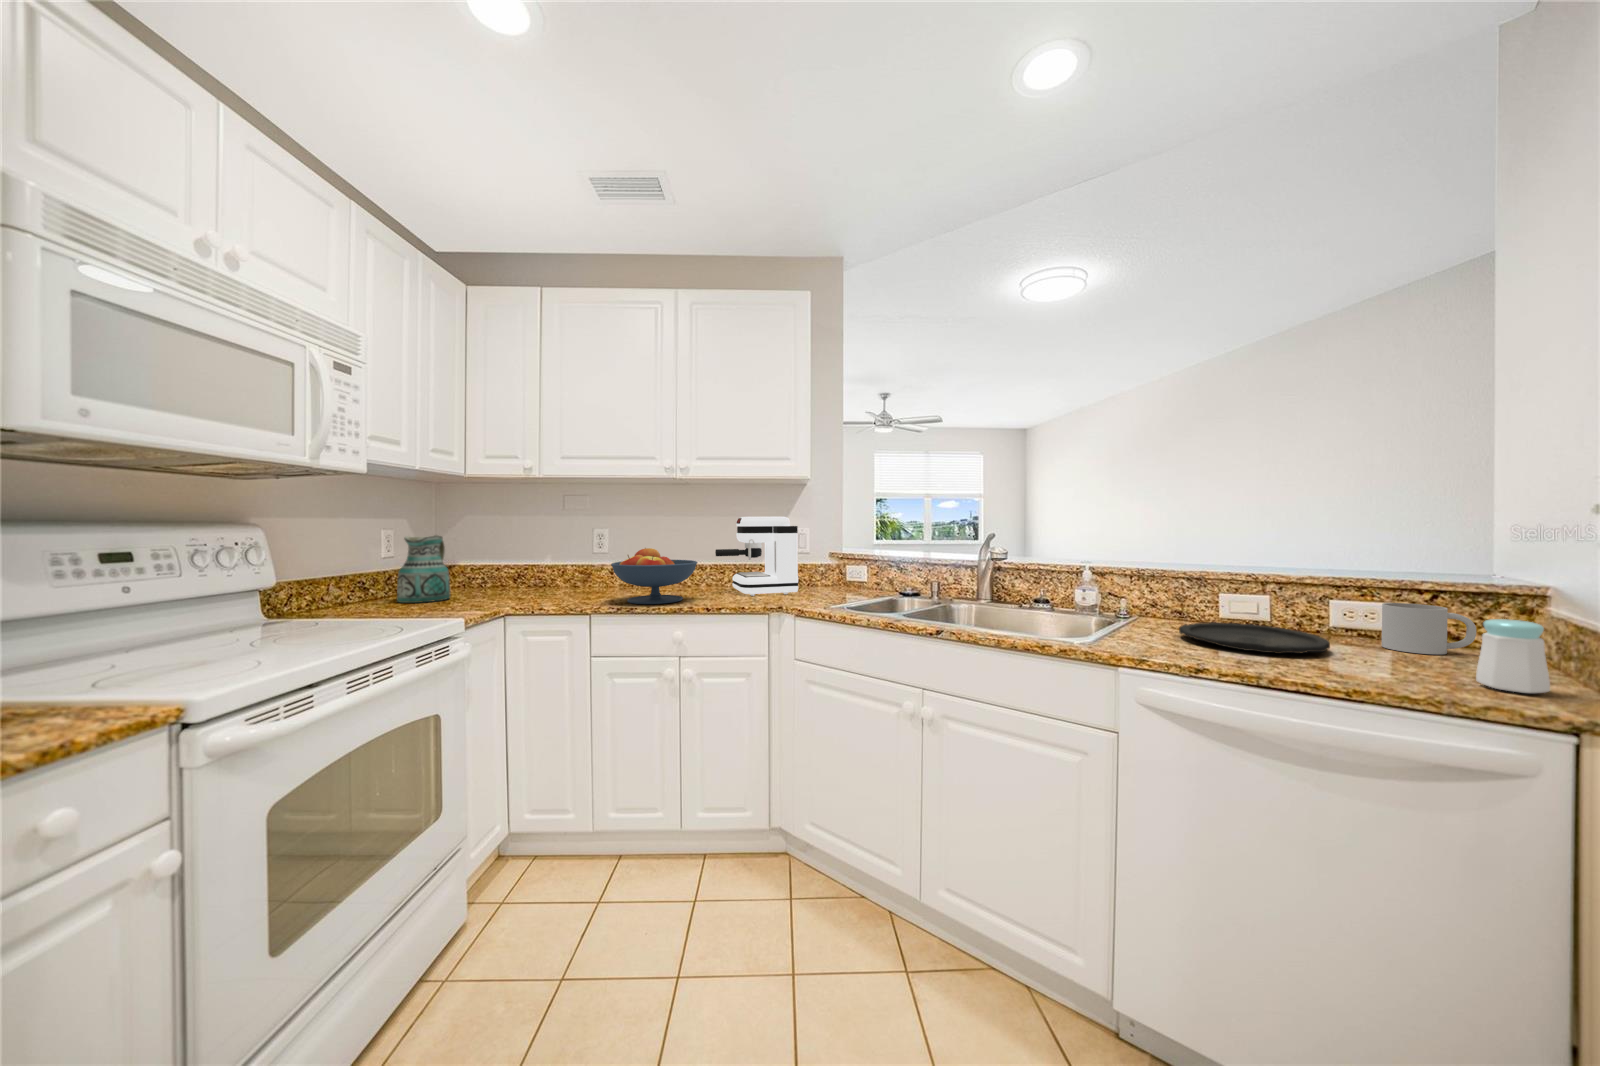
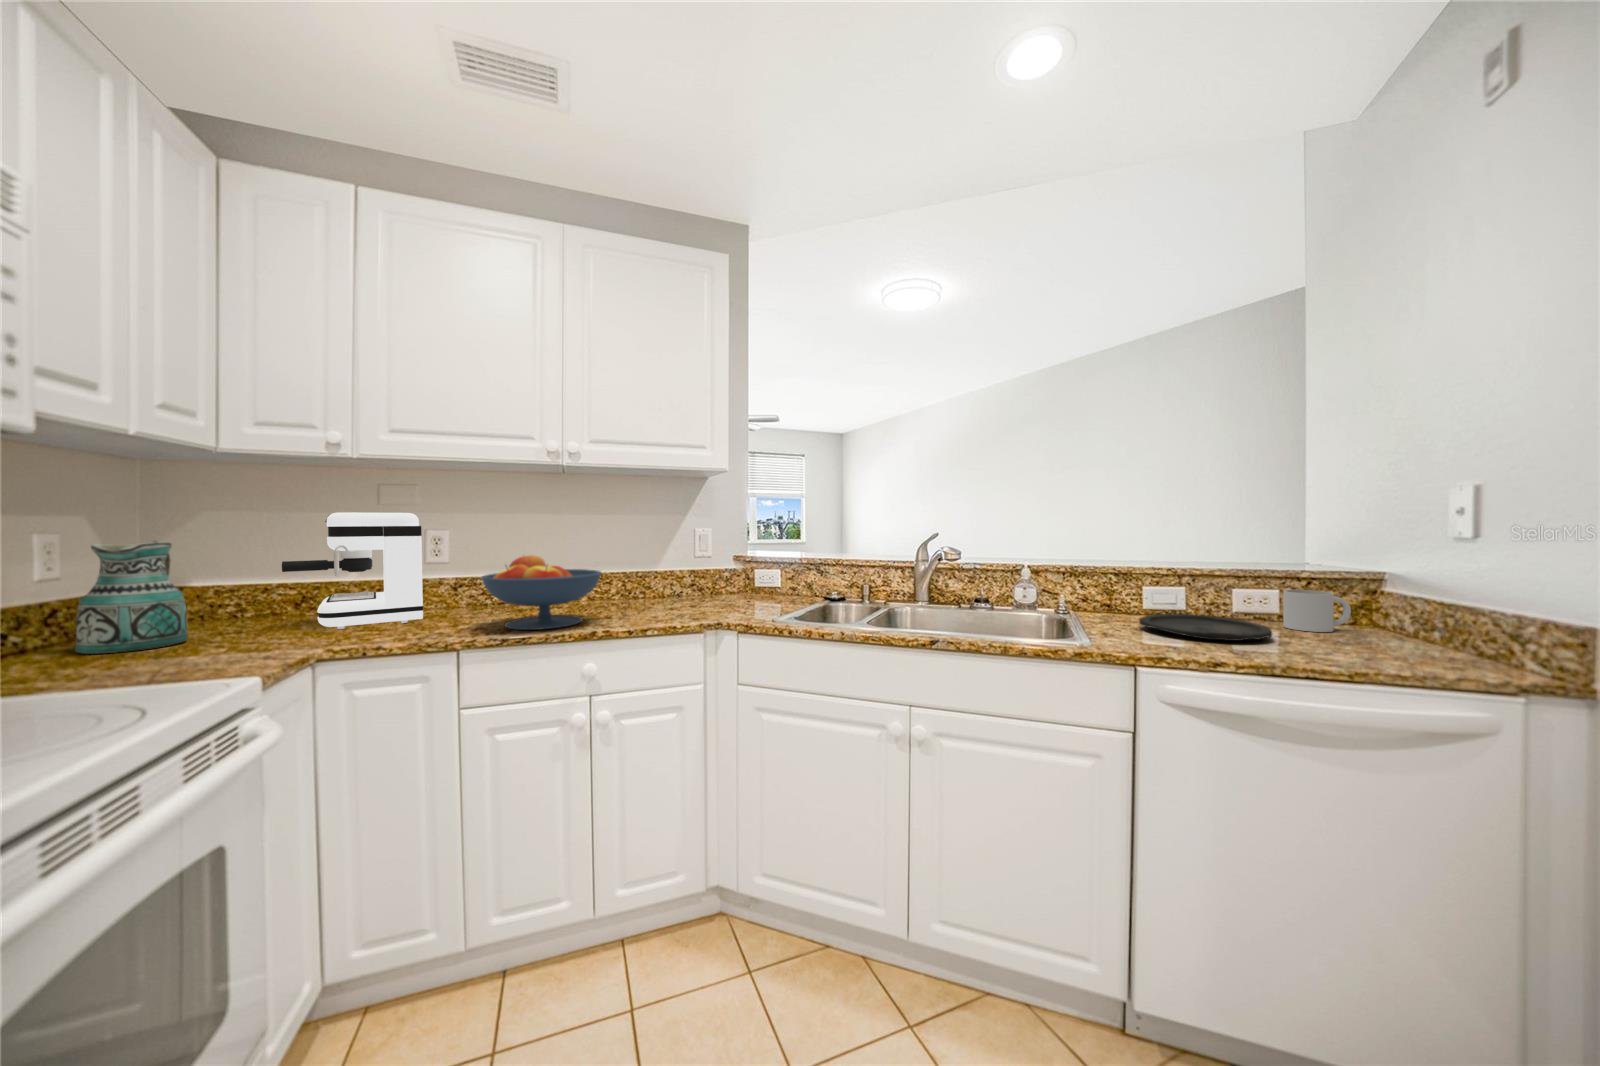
coffee maker: present [715,517,798,596] -> present [282,512,423,629]
salt shaker: present [1476,619,1550,693] -> none [1406,601,1462,662]

